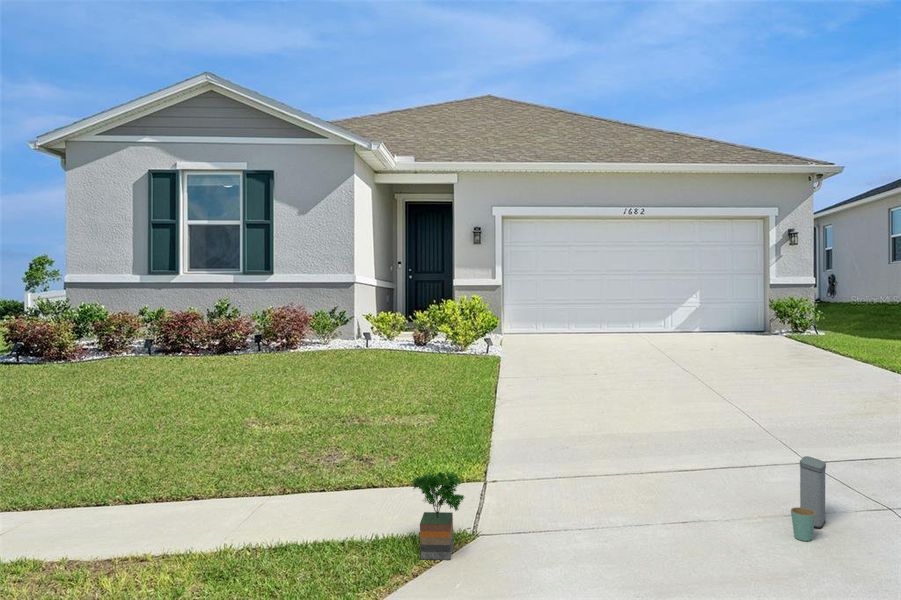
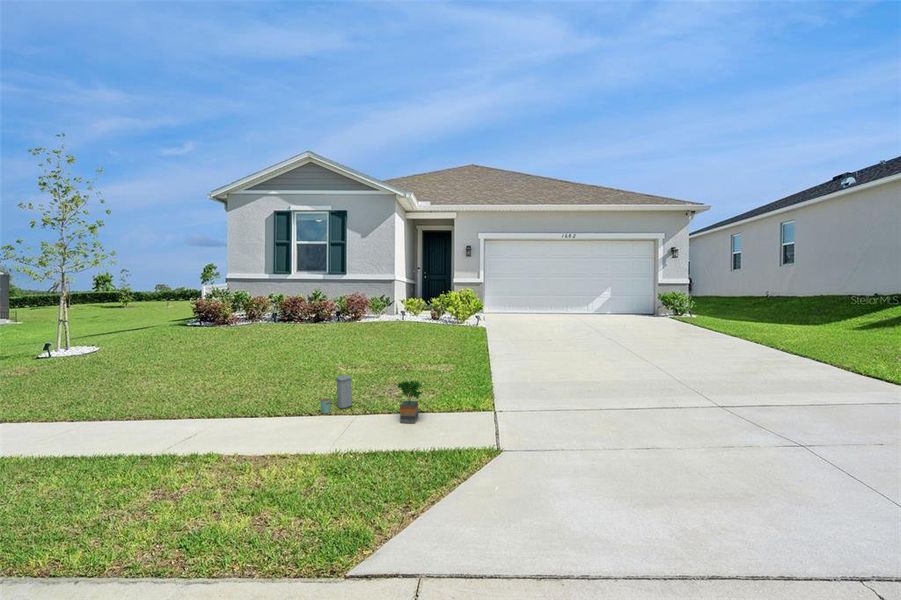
trash can: present [791,456,826,541] -> present [320,375,352,414]

